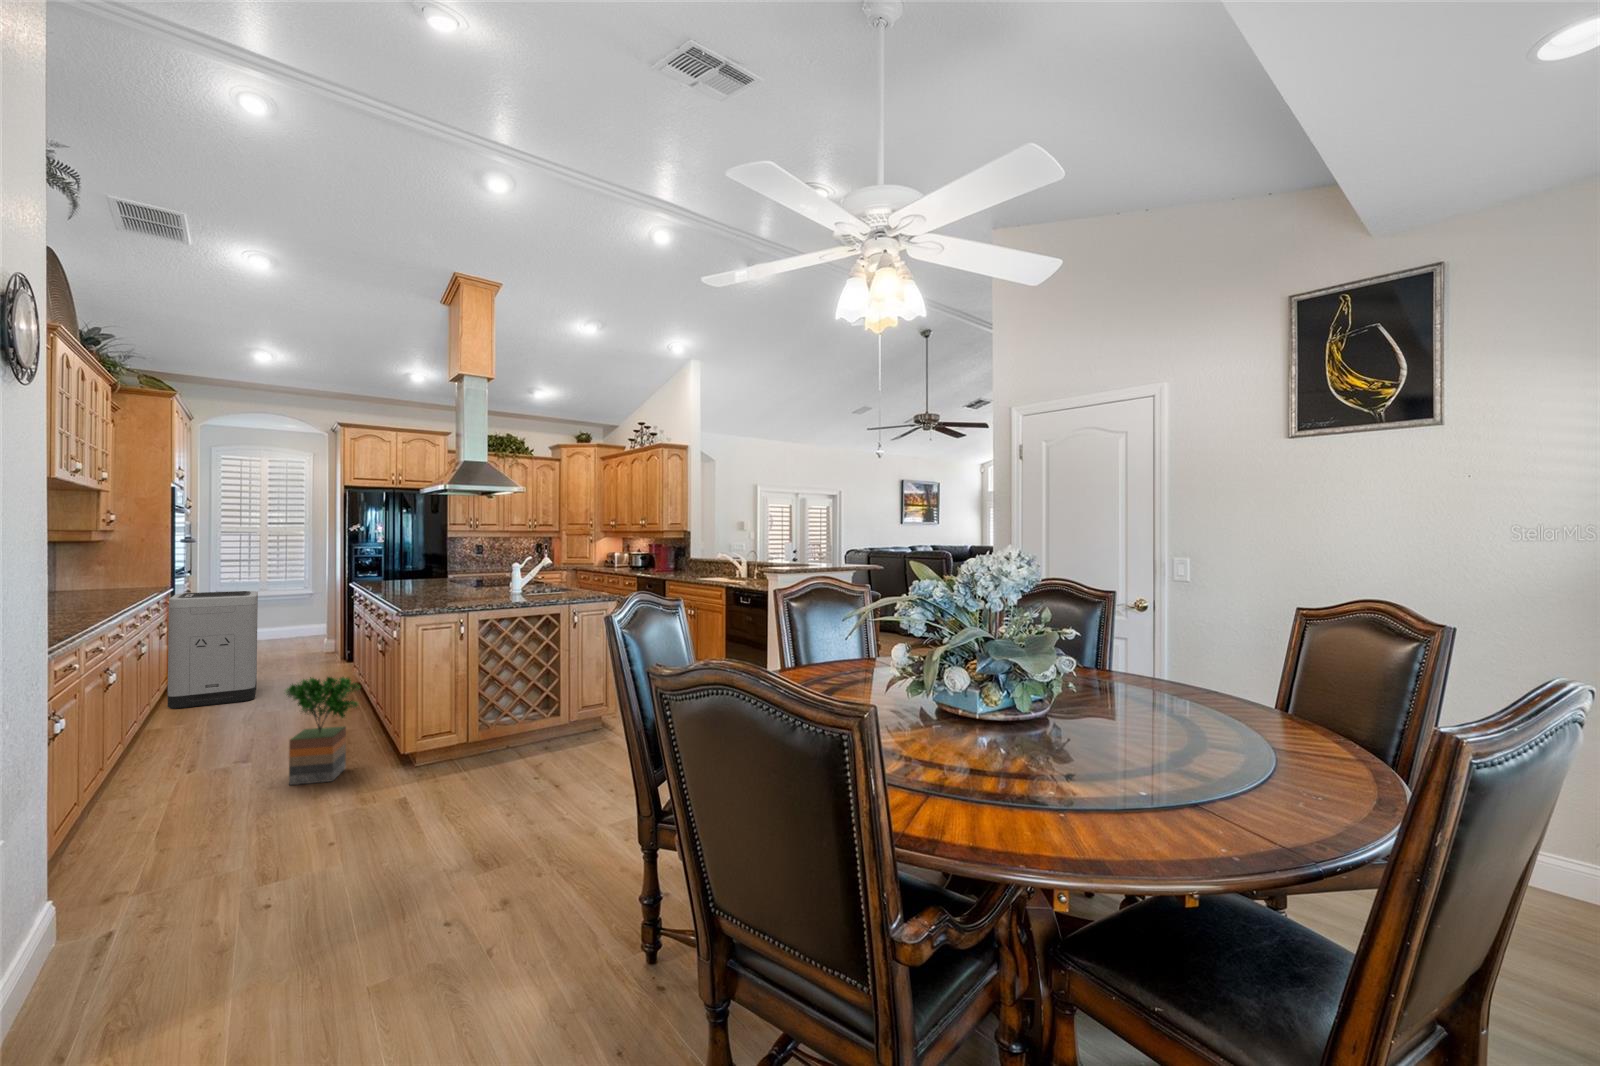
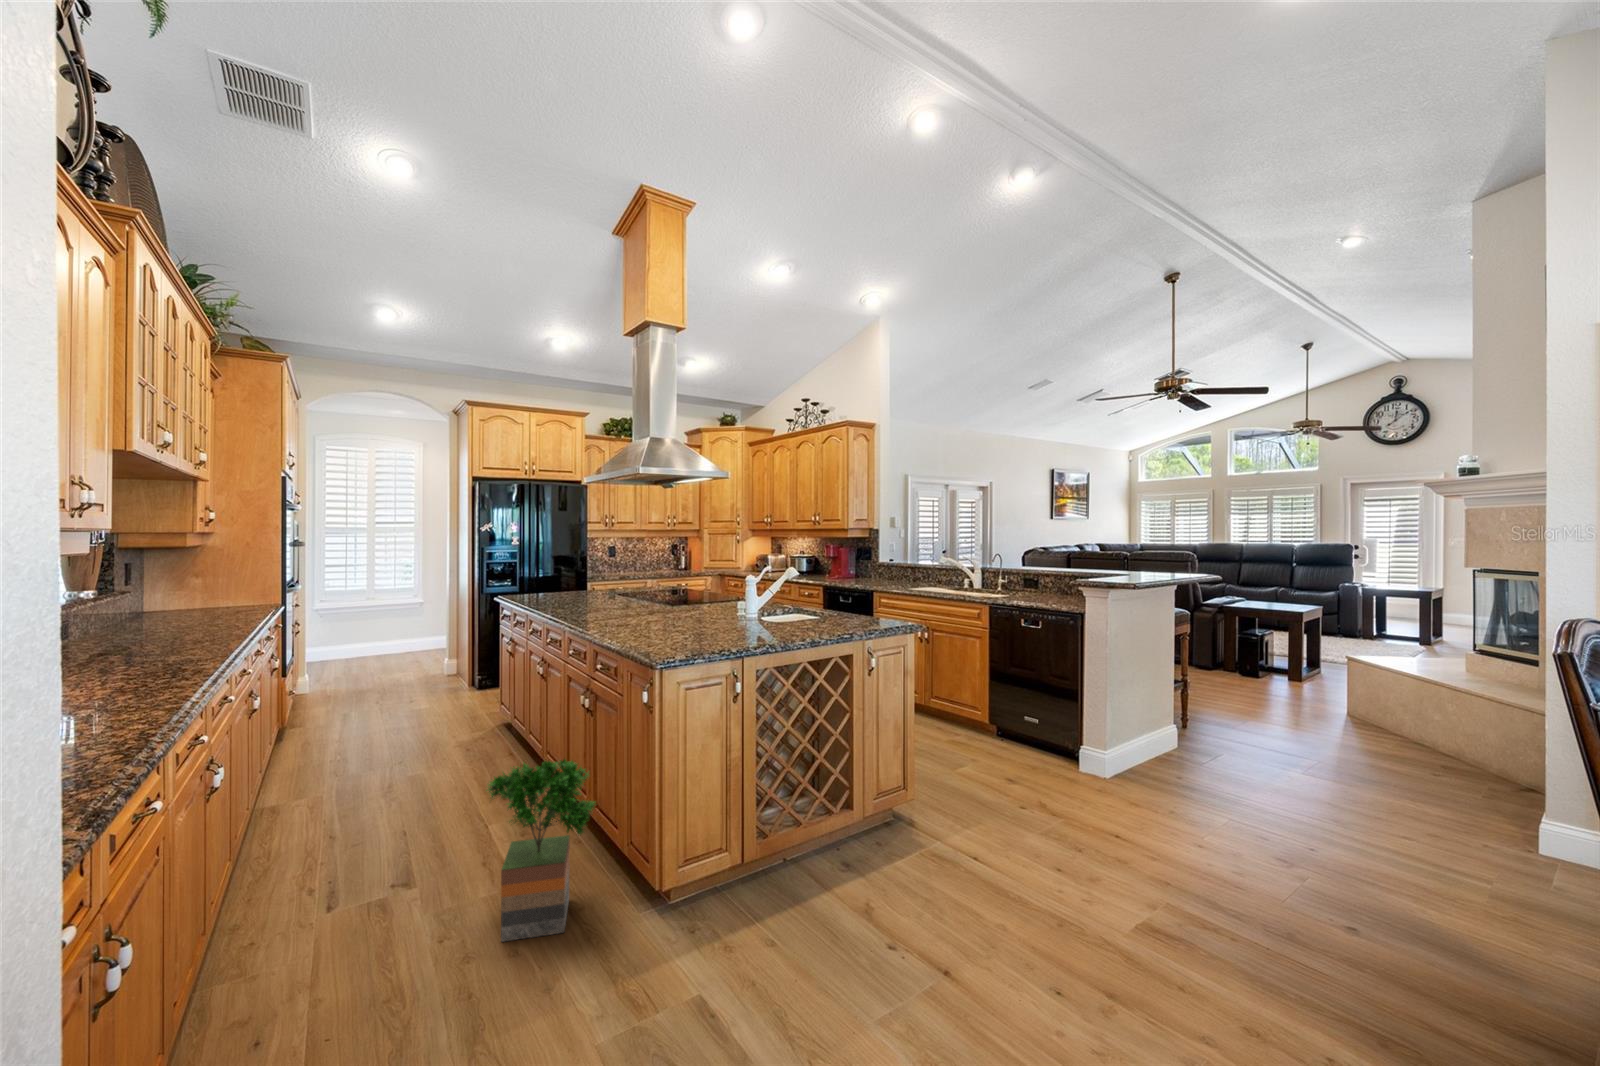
trash can: present [168,591,258,709] -> none [283,610,389,769]

